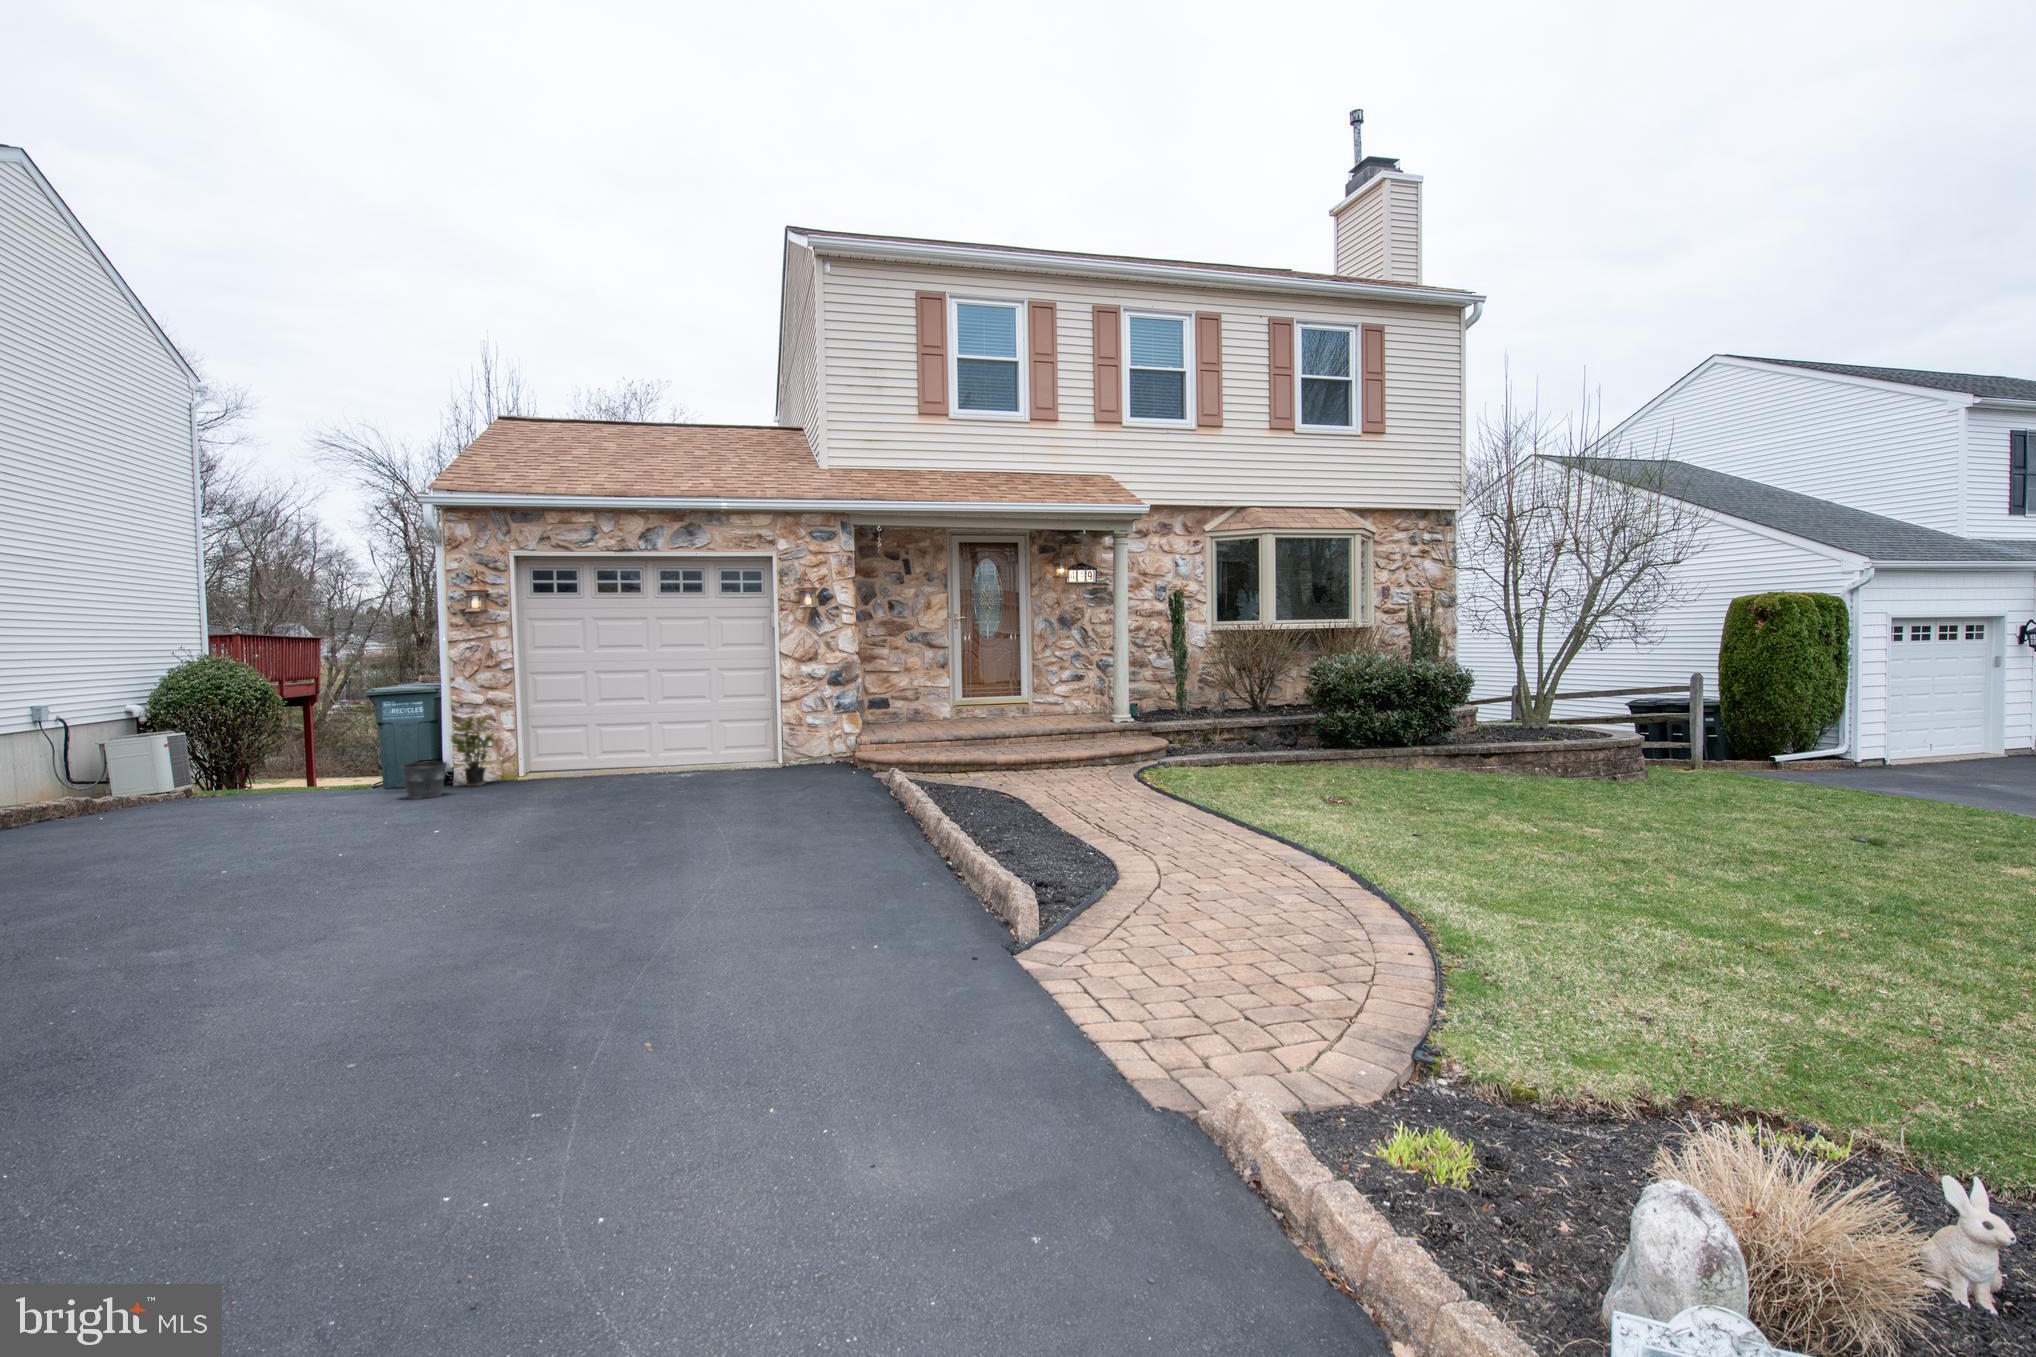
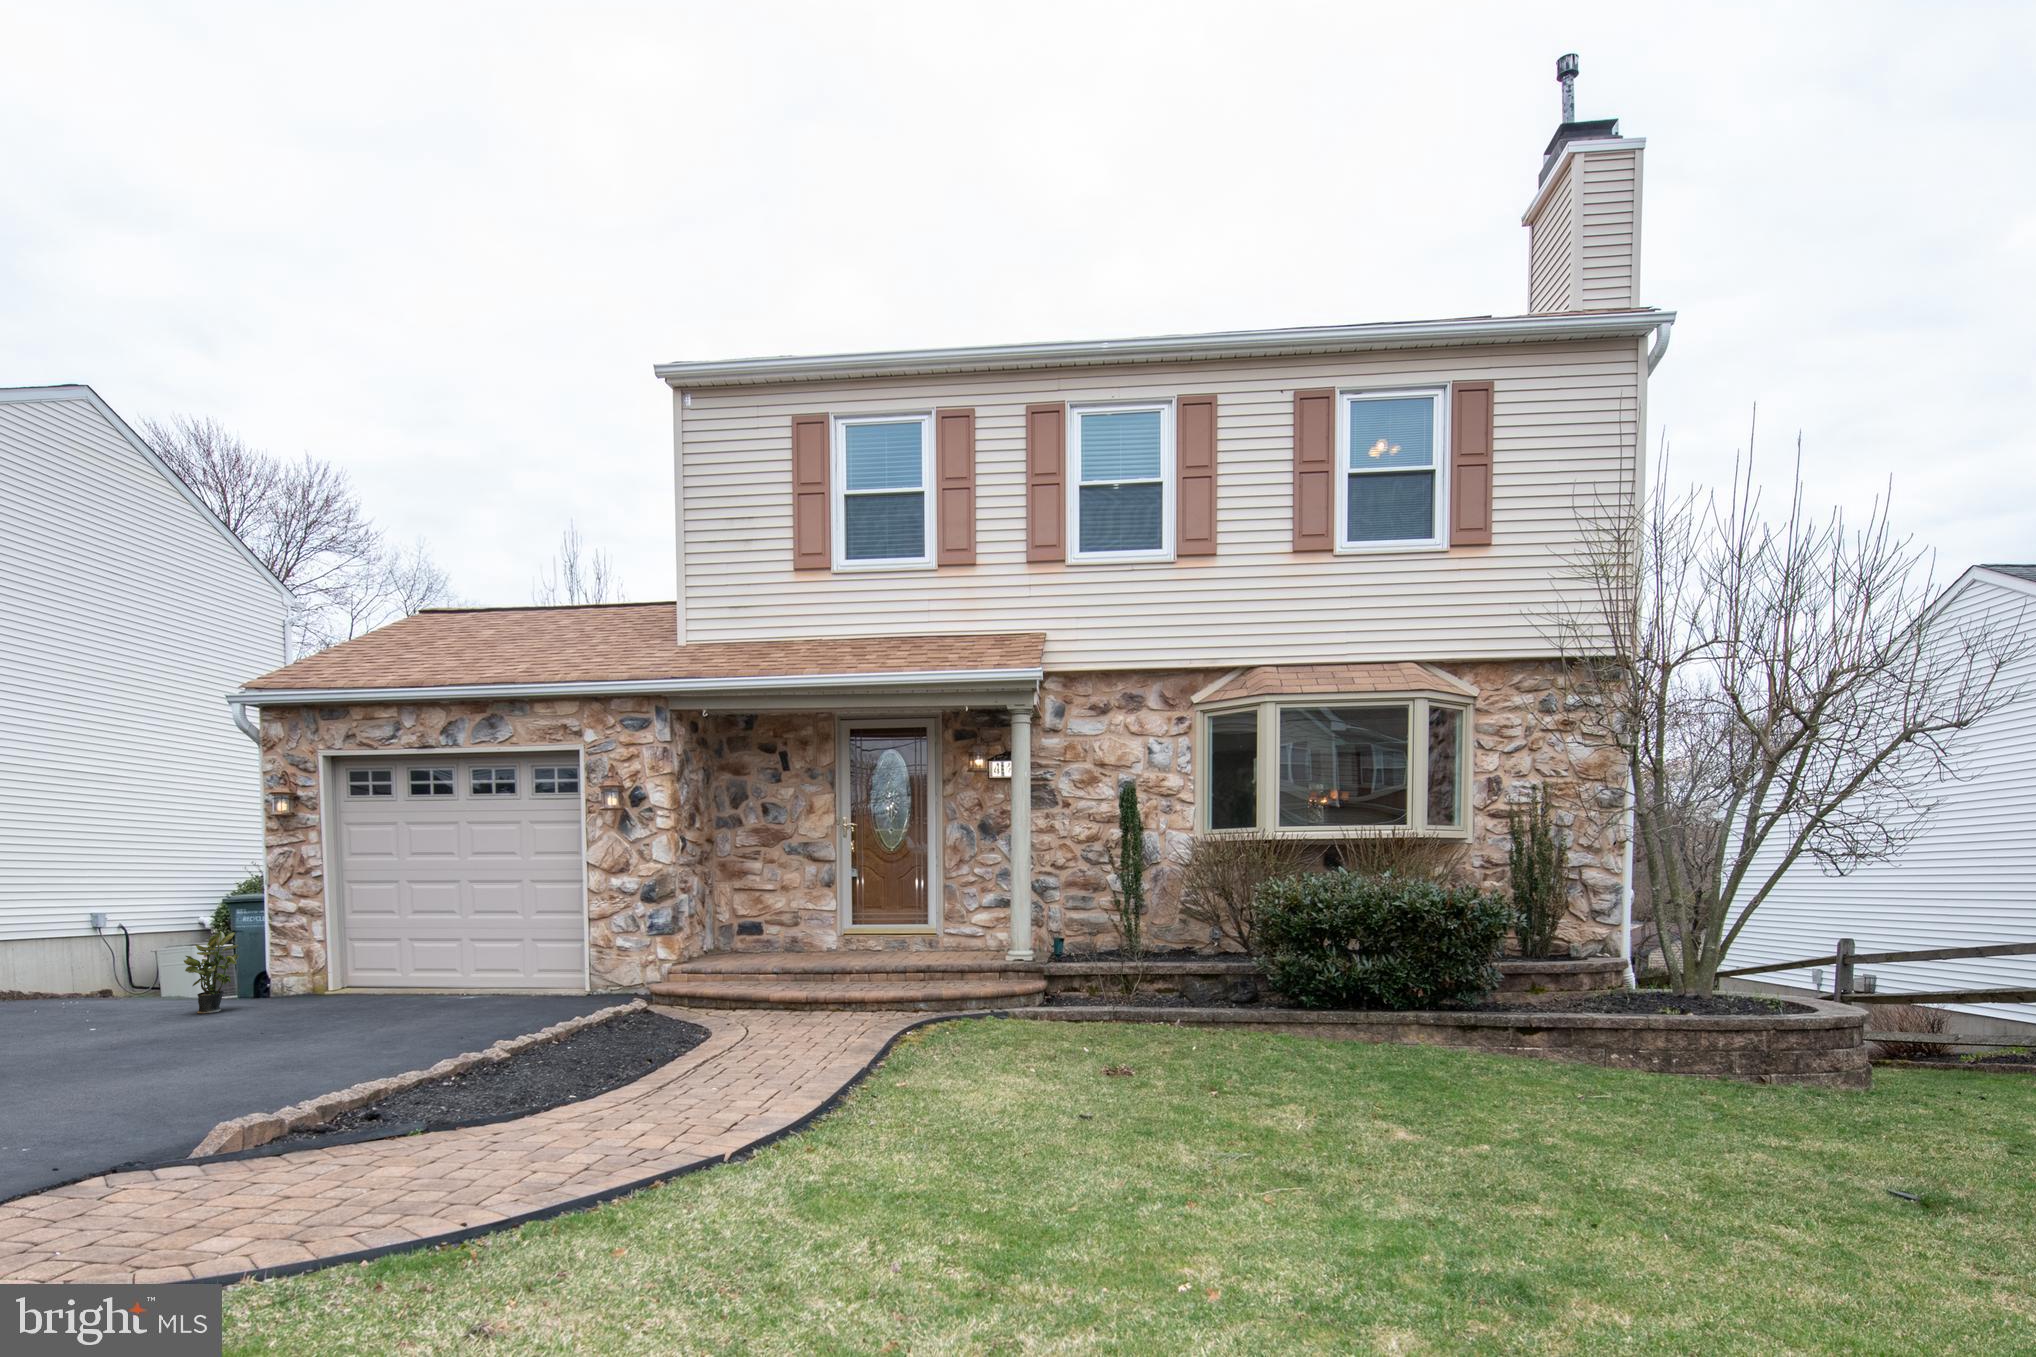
bucket: present [397,761,447,799] -> none [78,988,143,1032]

